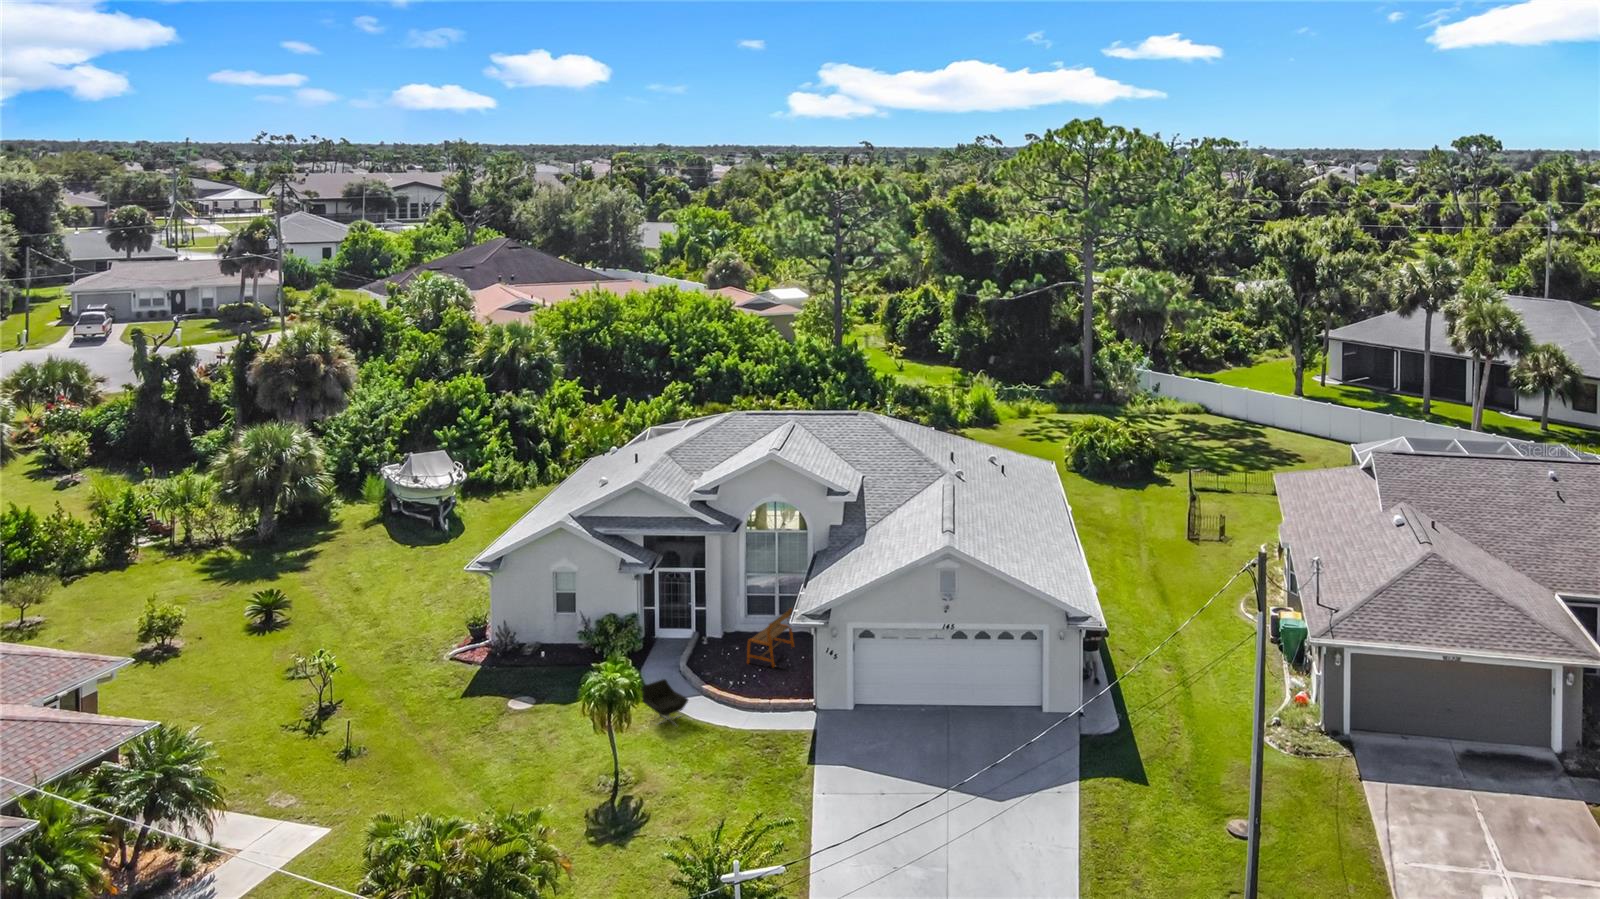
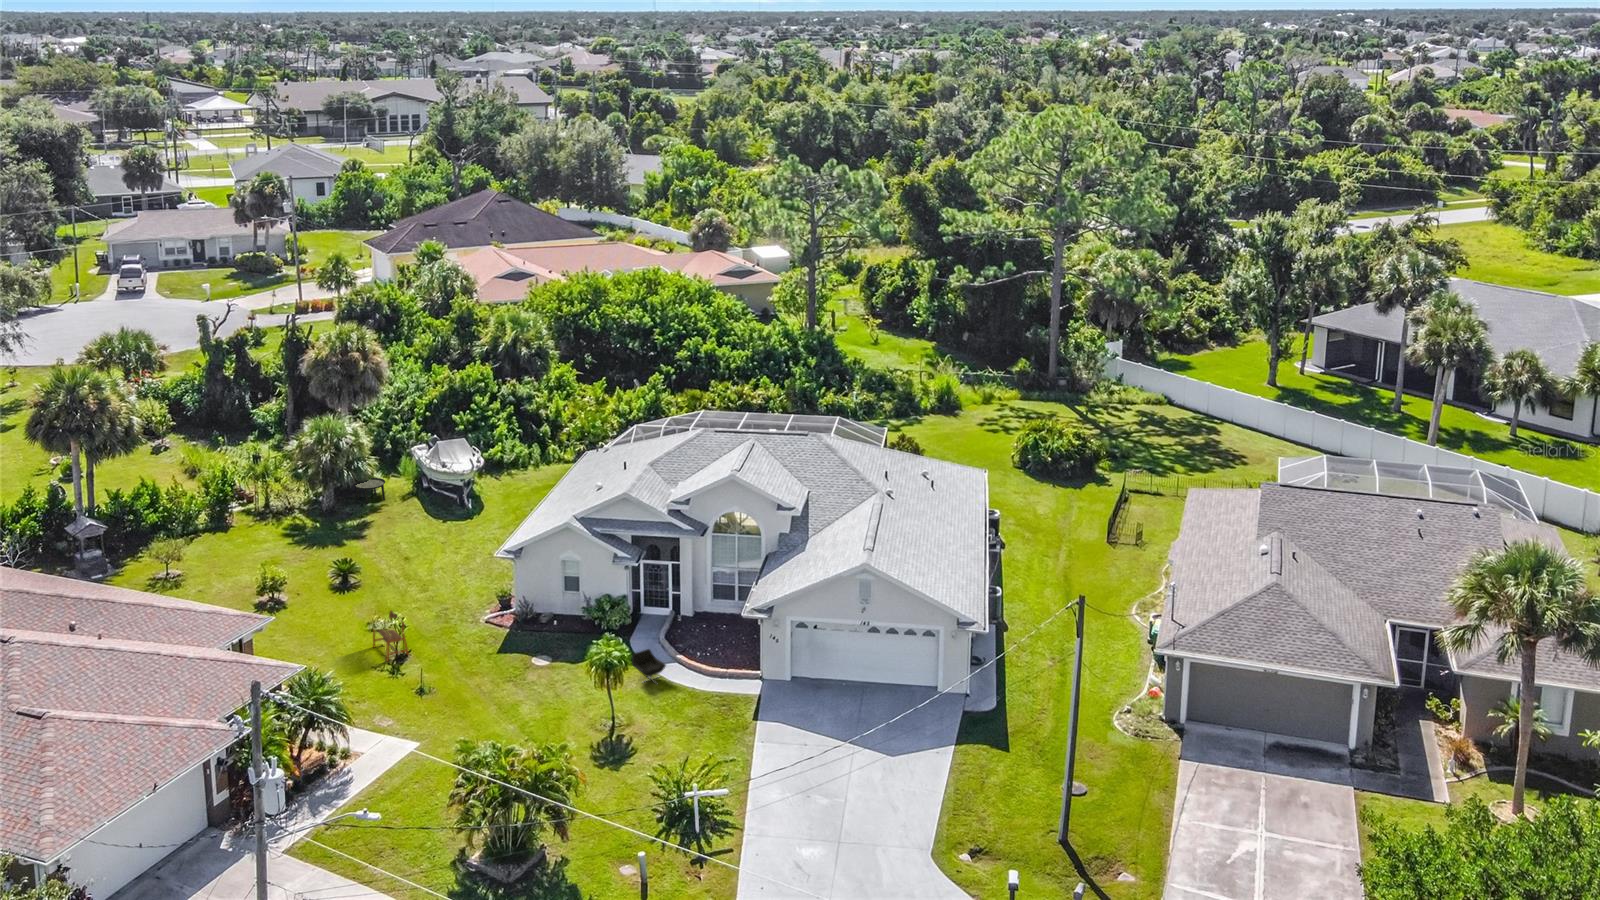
round table: none [305,501,344,532] -> present [354,478,385,504]
bench: present [747,608,794,667] -> present [373,611,409,661]

